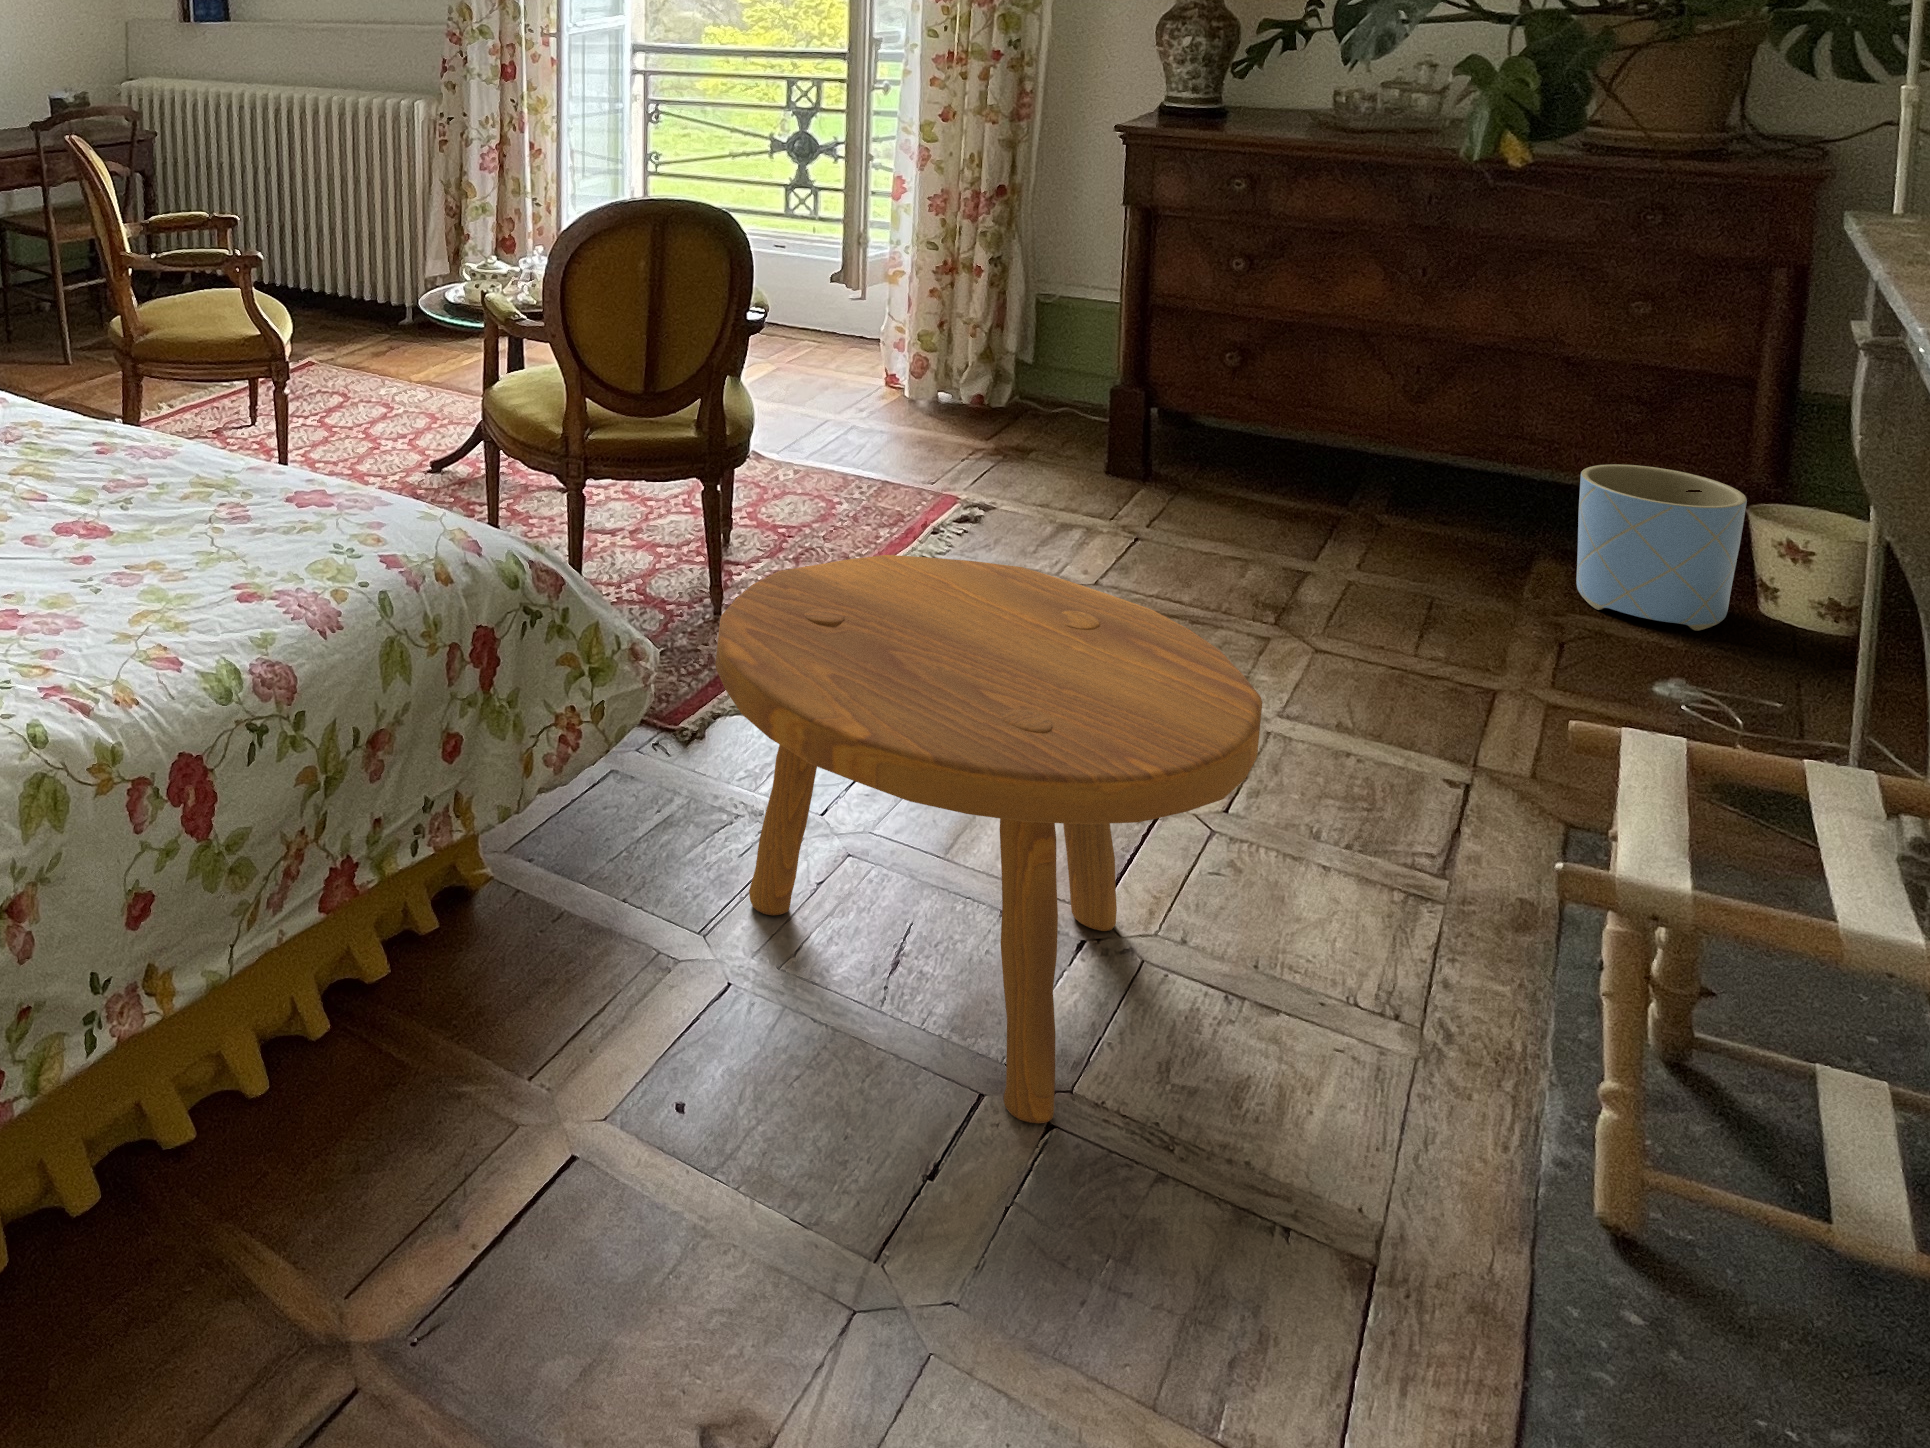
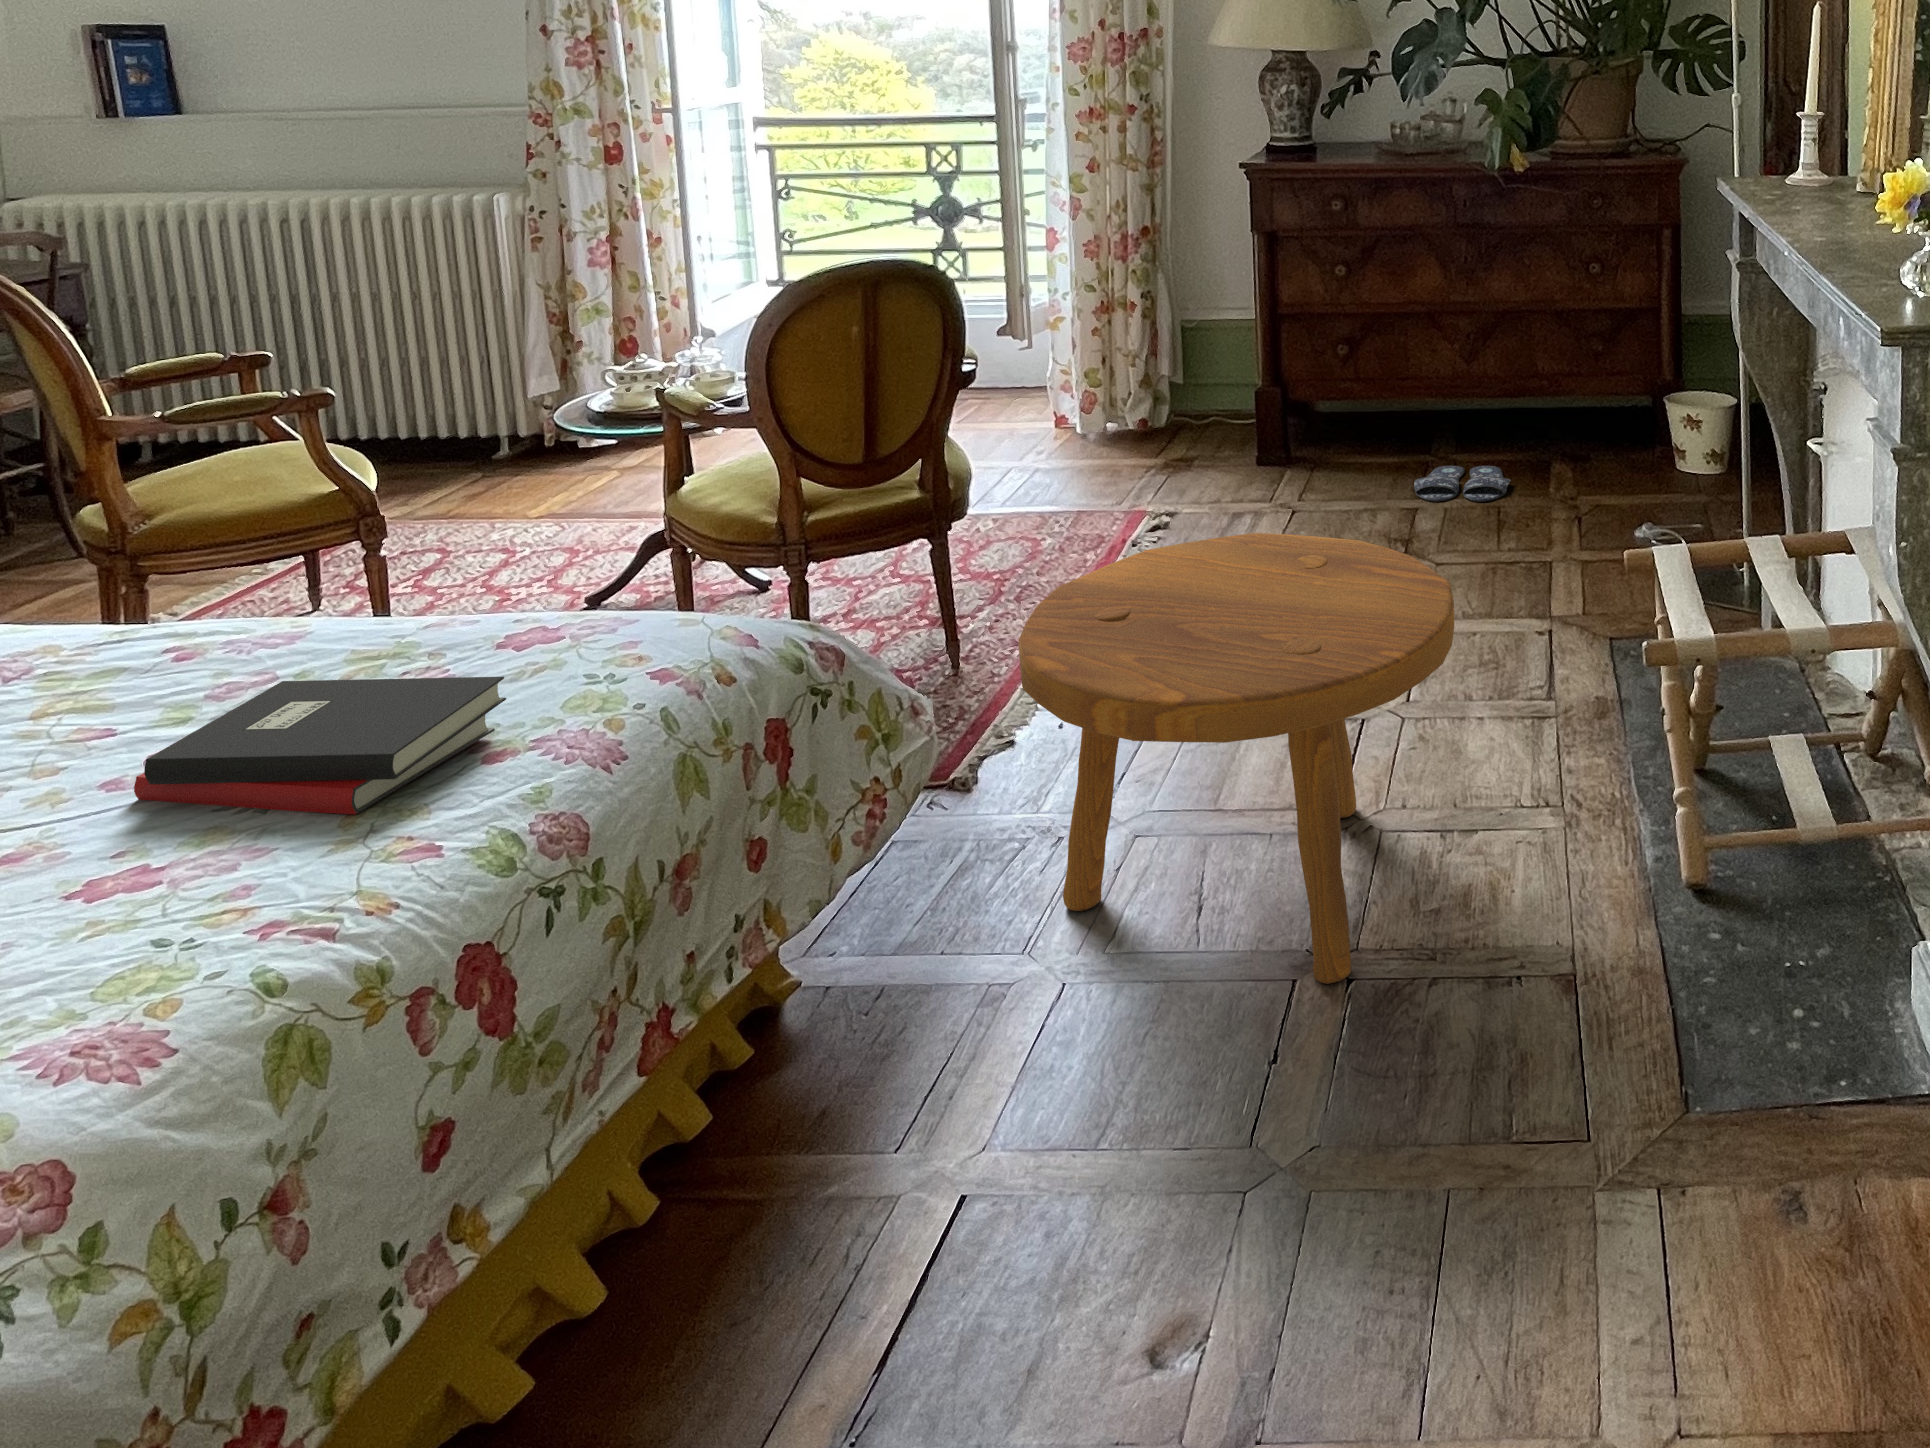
planter: present [1576,464,1747,631] -> none [1569,379,1658,487]
hardback book: none [31,493,262,616] -> present [134,677,506,814]
slippers: none [1312,531,1467,592] -> present [1414,466,1511,502]

